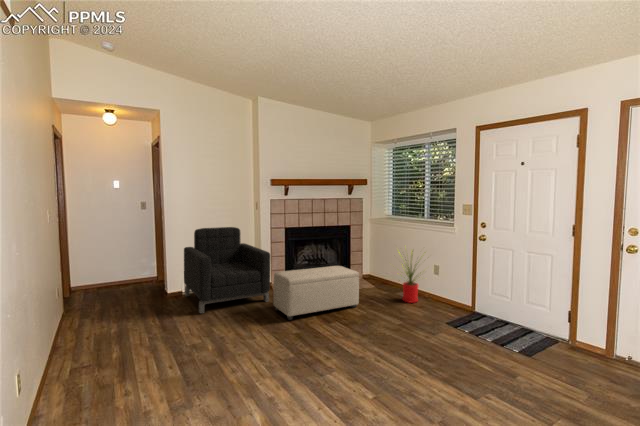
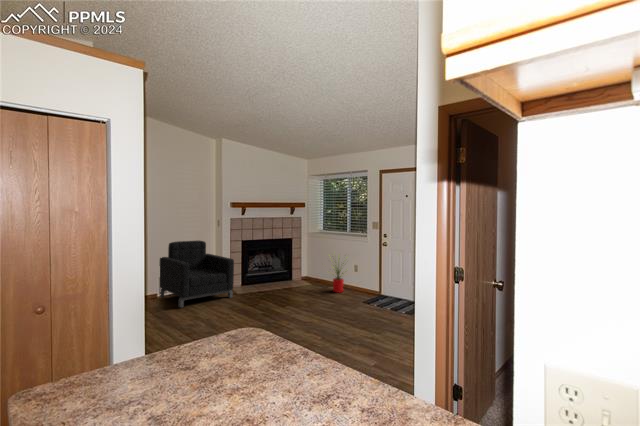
ottoman: present [273,266,359,320] -> none [239,268,302,307]

